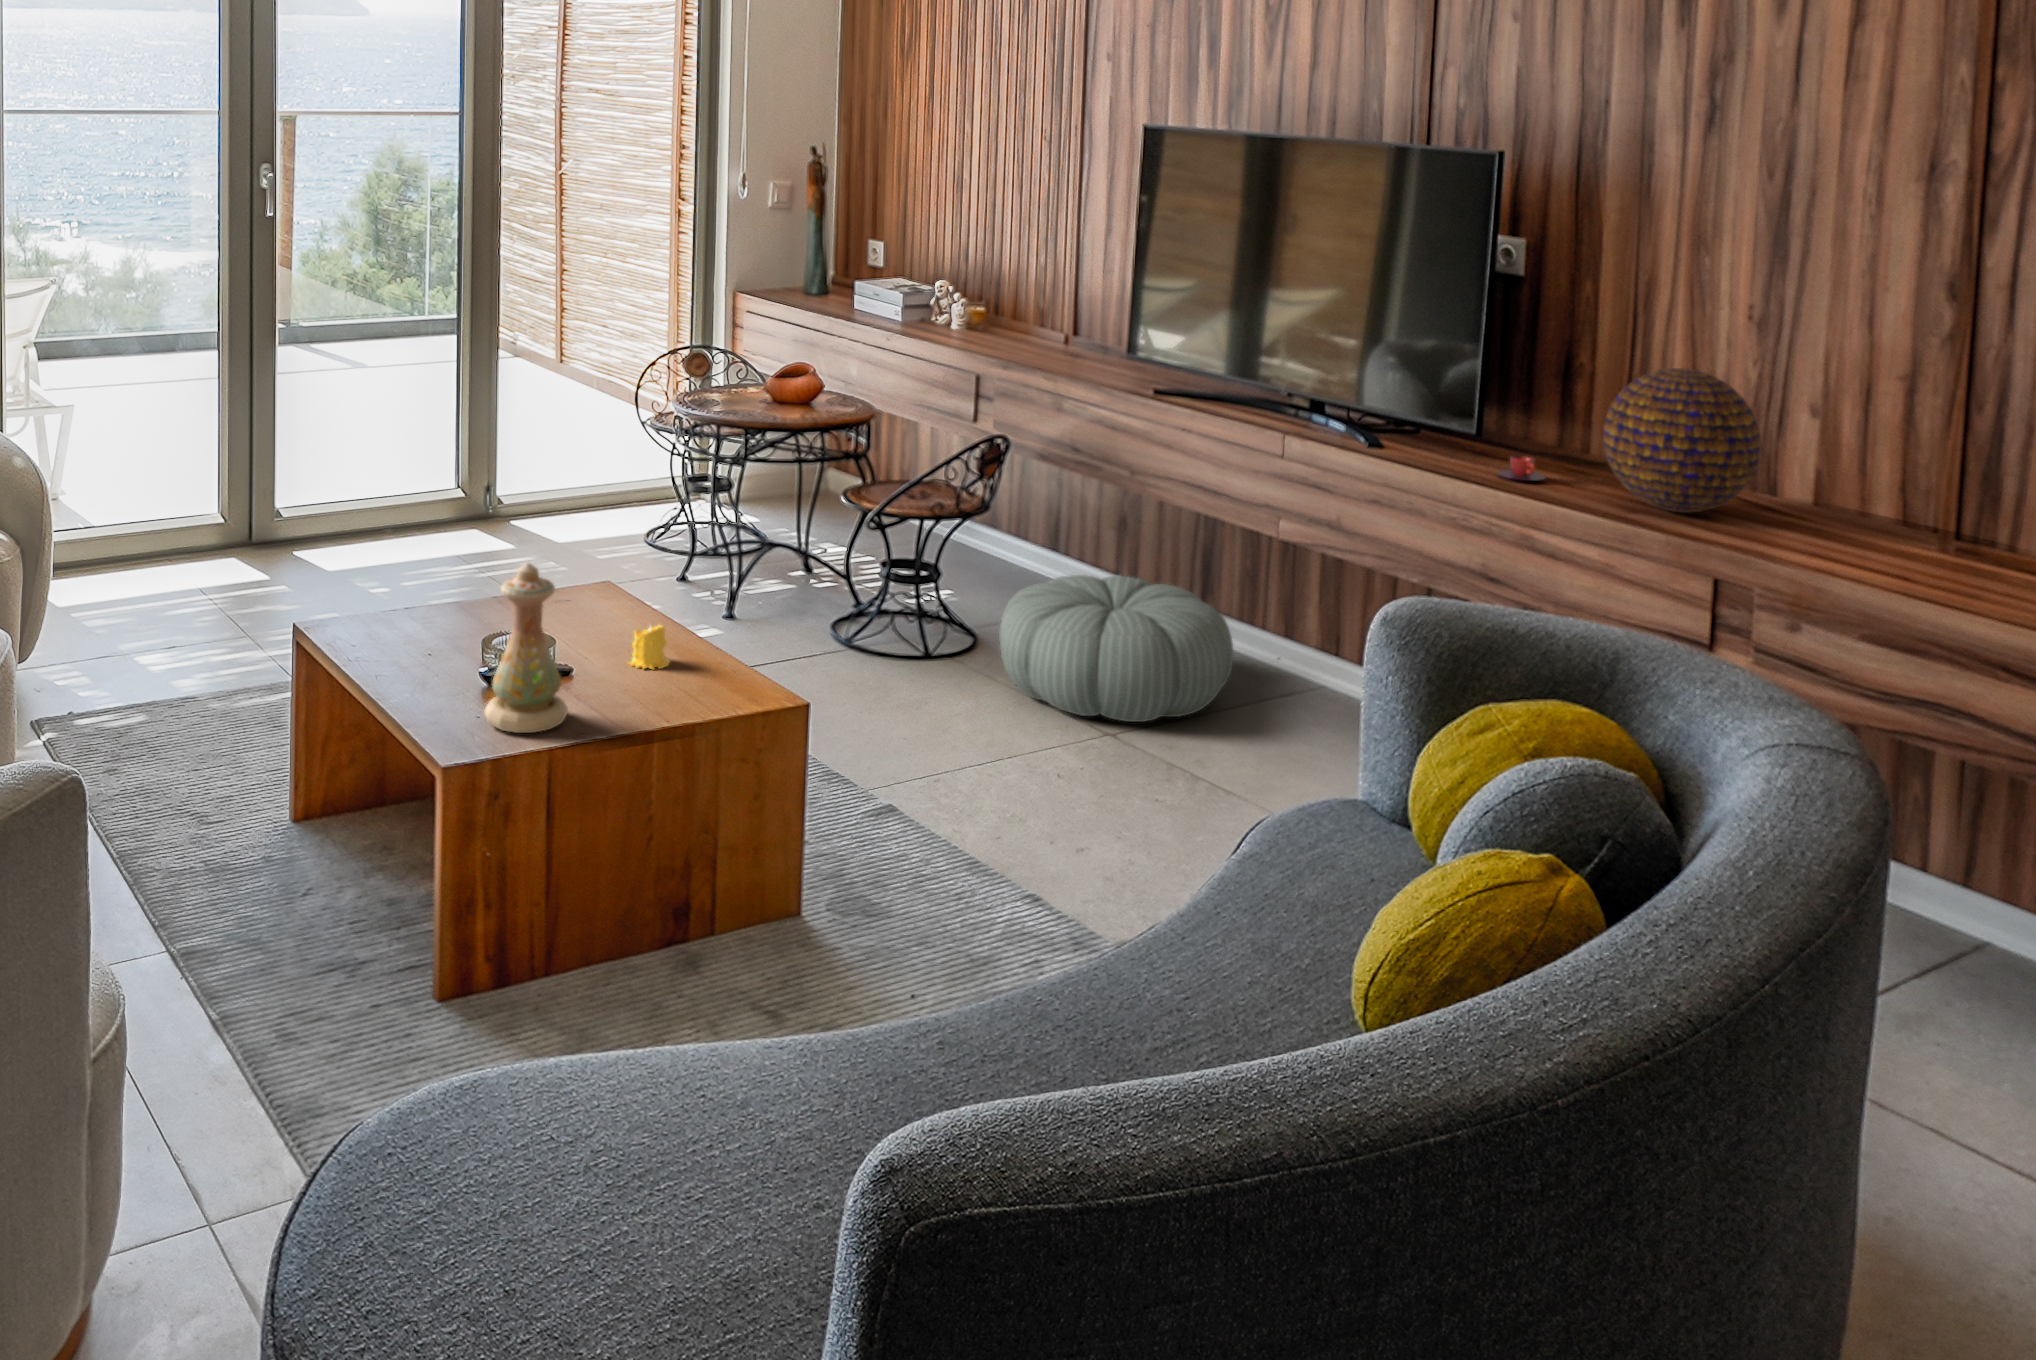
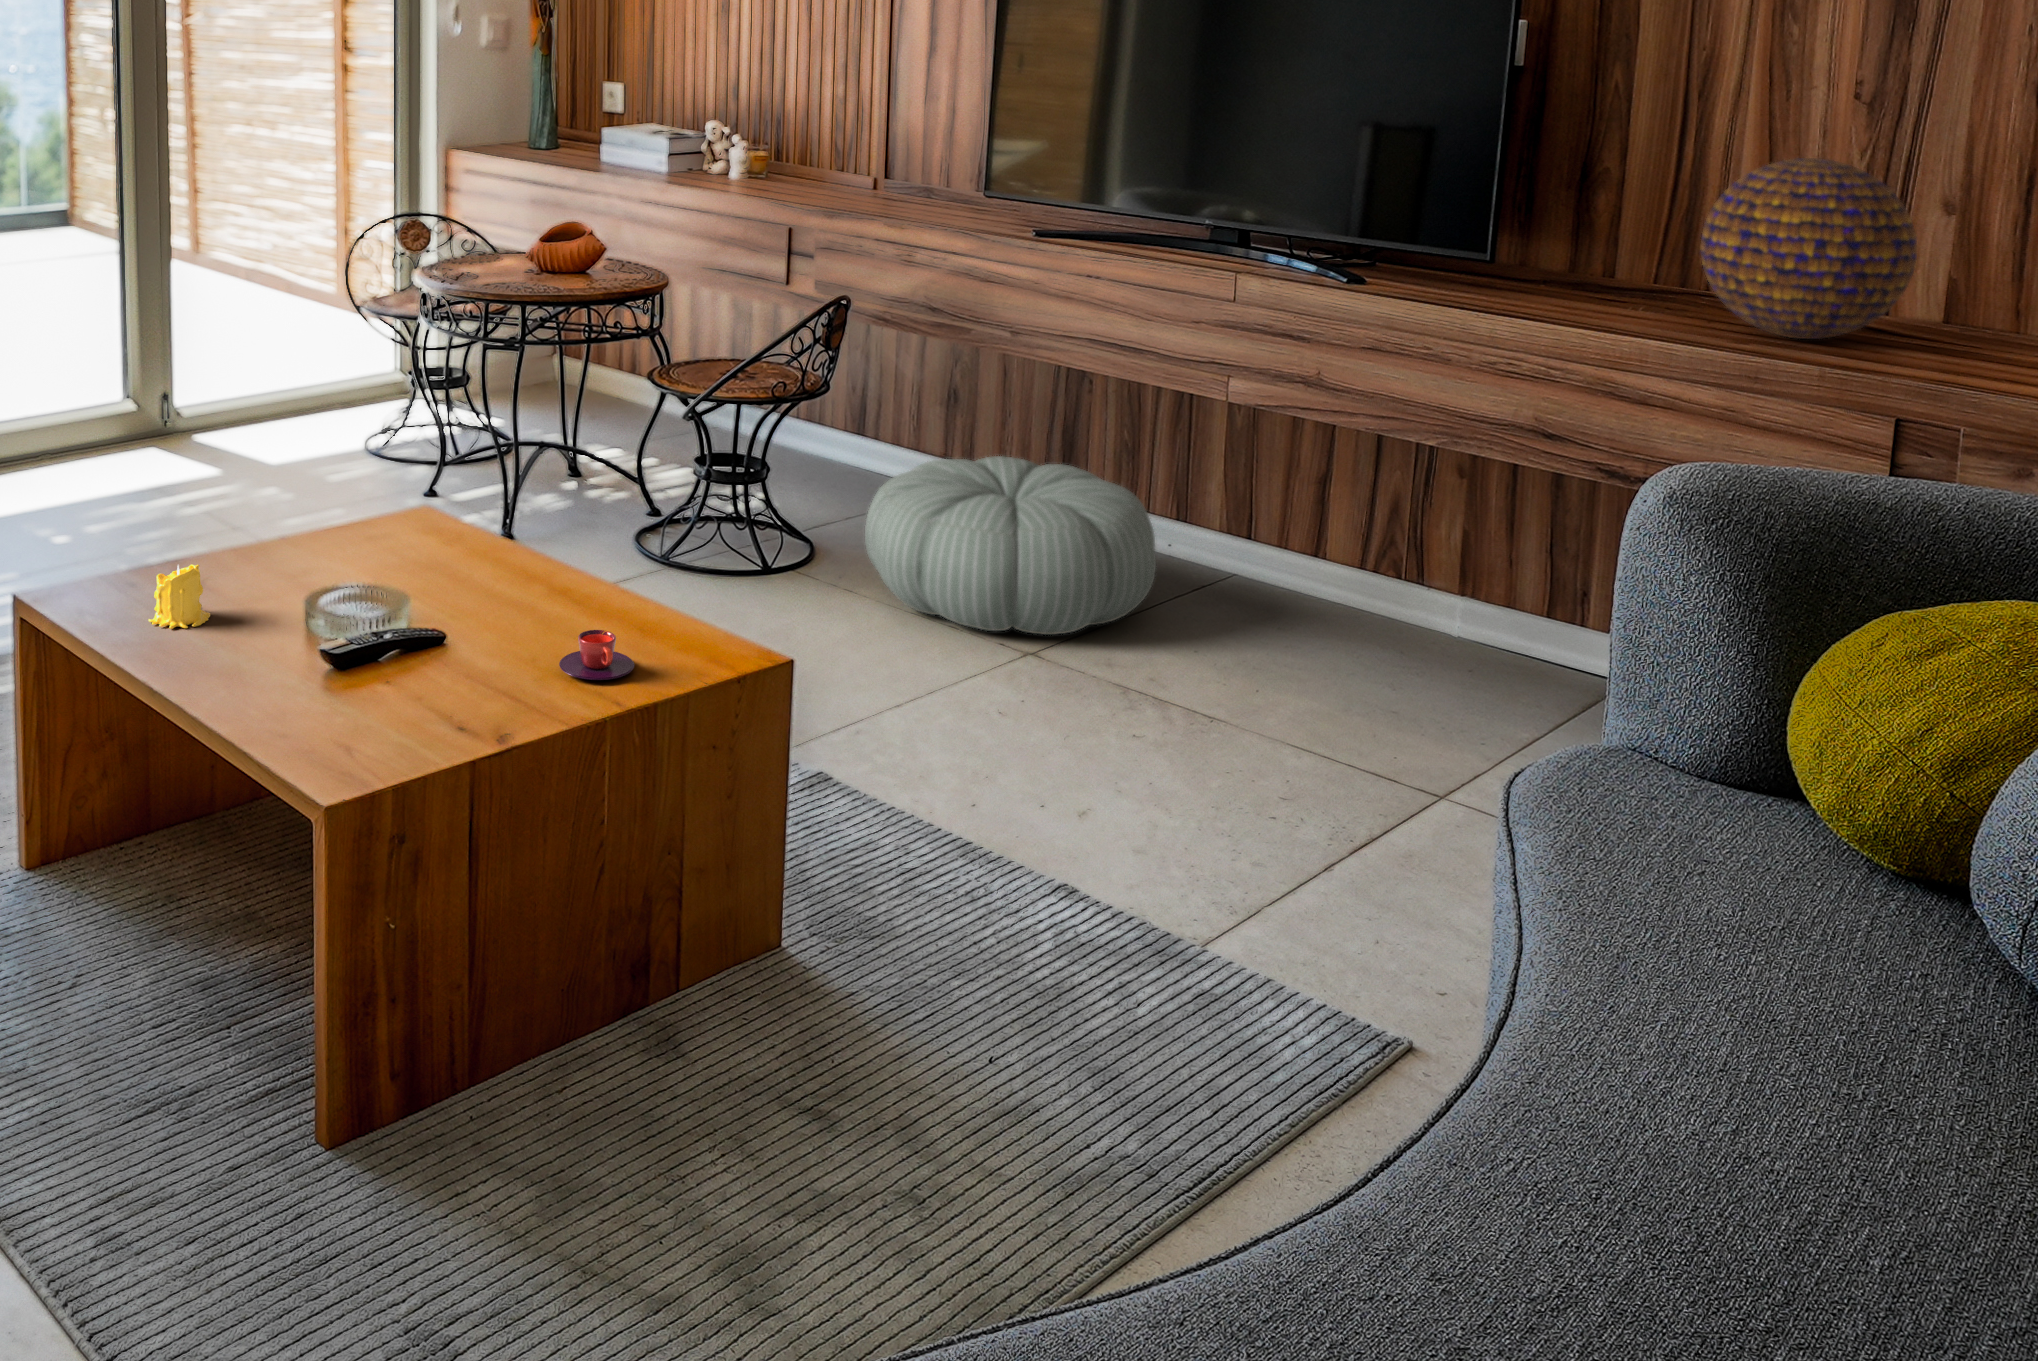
teacup: present [1497,456,1545,481] -> present [559,630,634,680]
vase: present [484,563,568,733] -> none [342,490,464,744]
candle: present [629,625,670,669] -> present [148,564,210,629]

